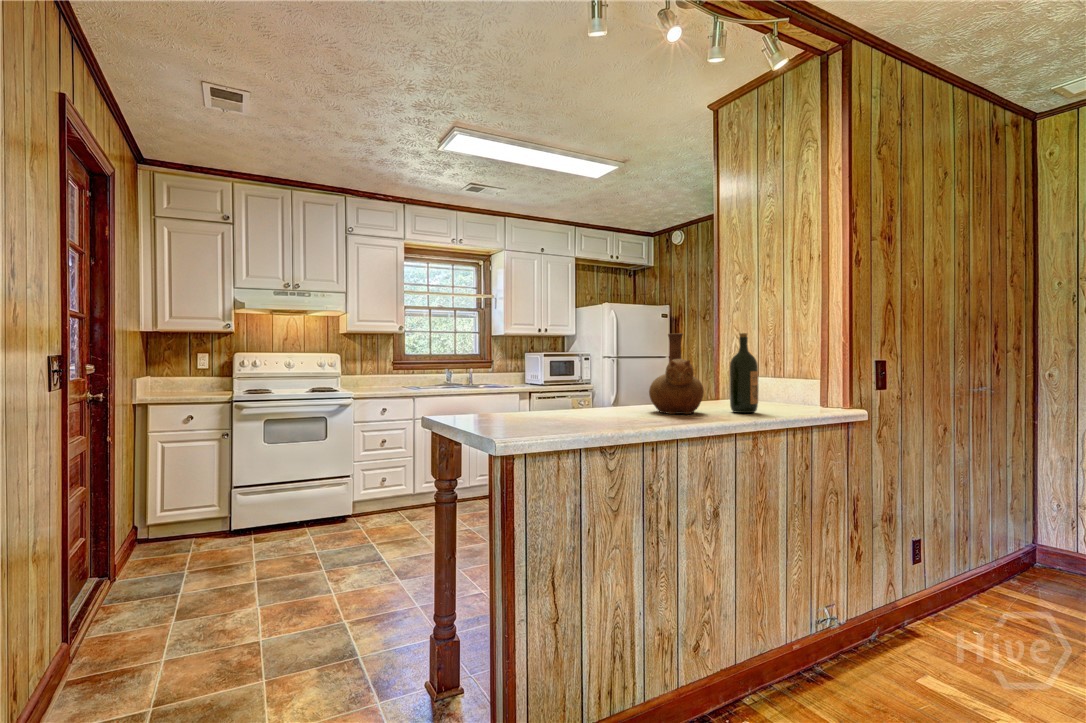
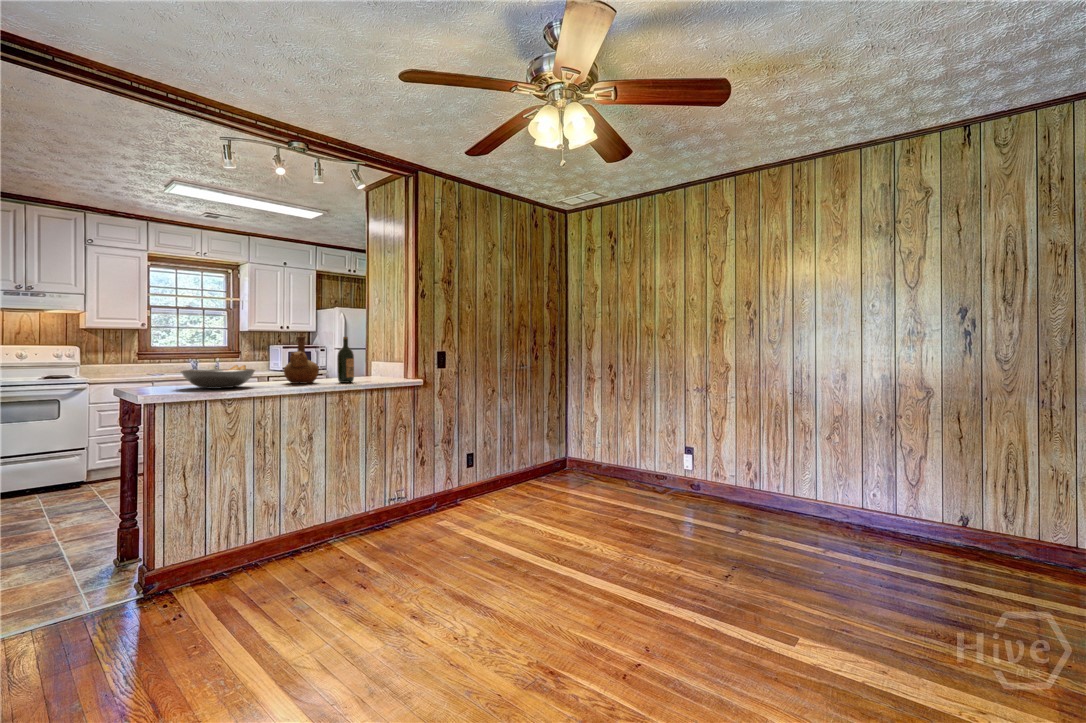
fruit bowl: none [527,382,633,423] -> present [181,365,255,389]

